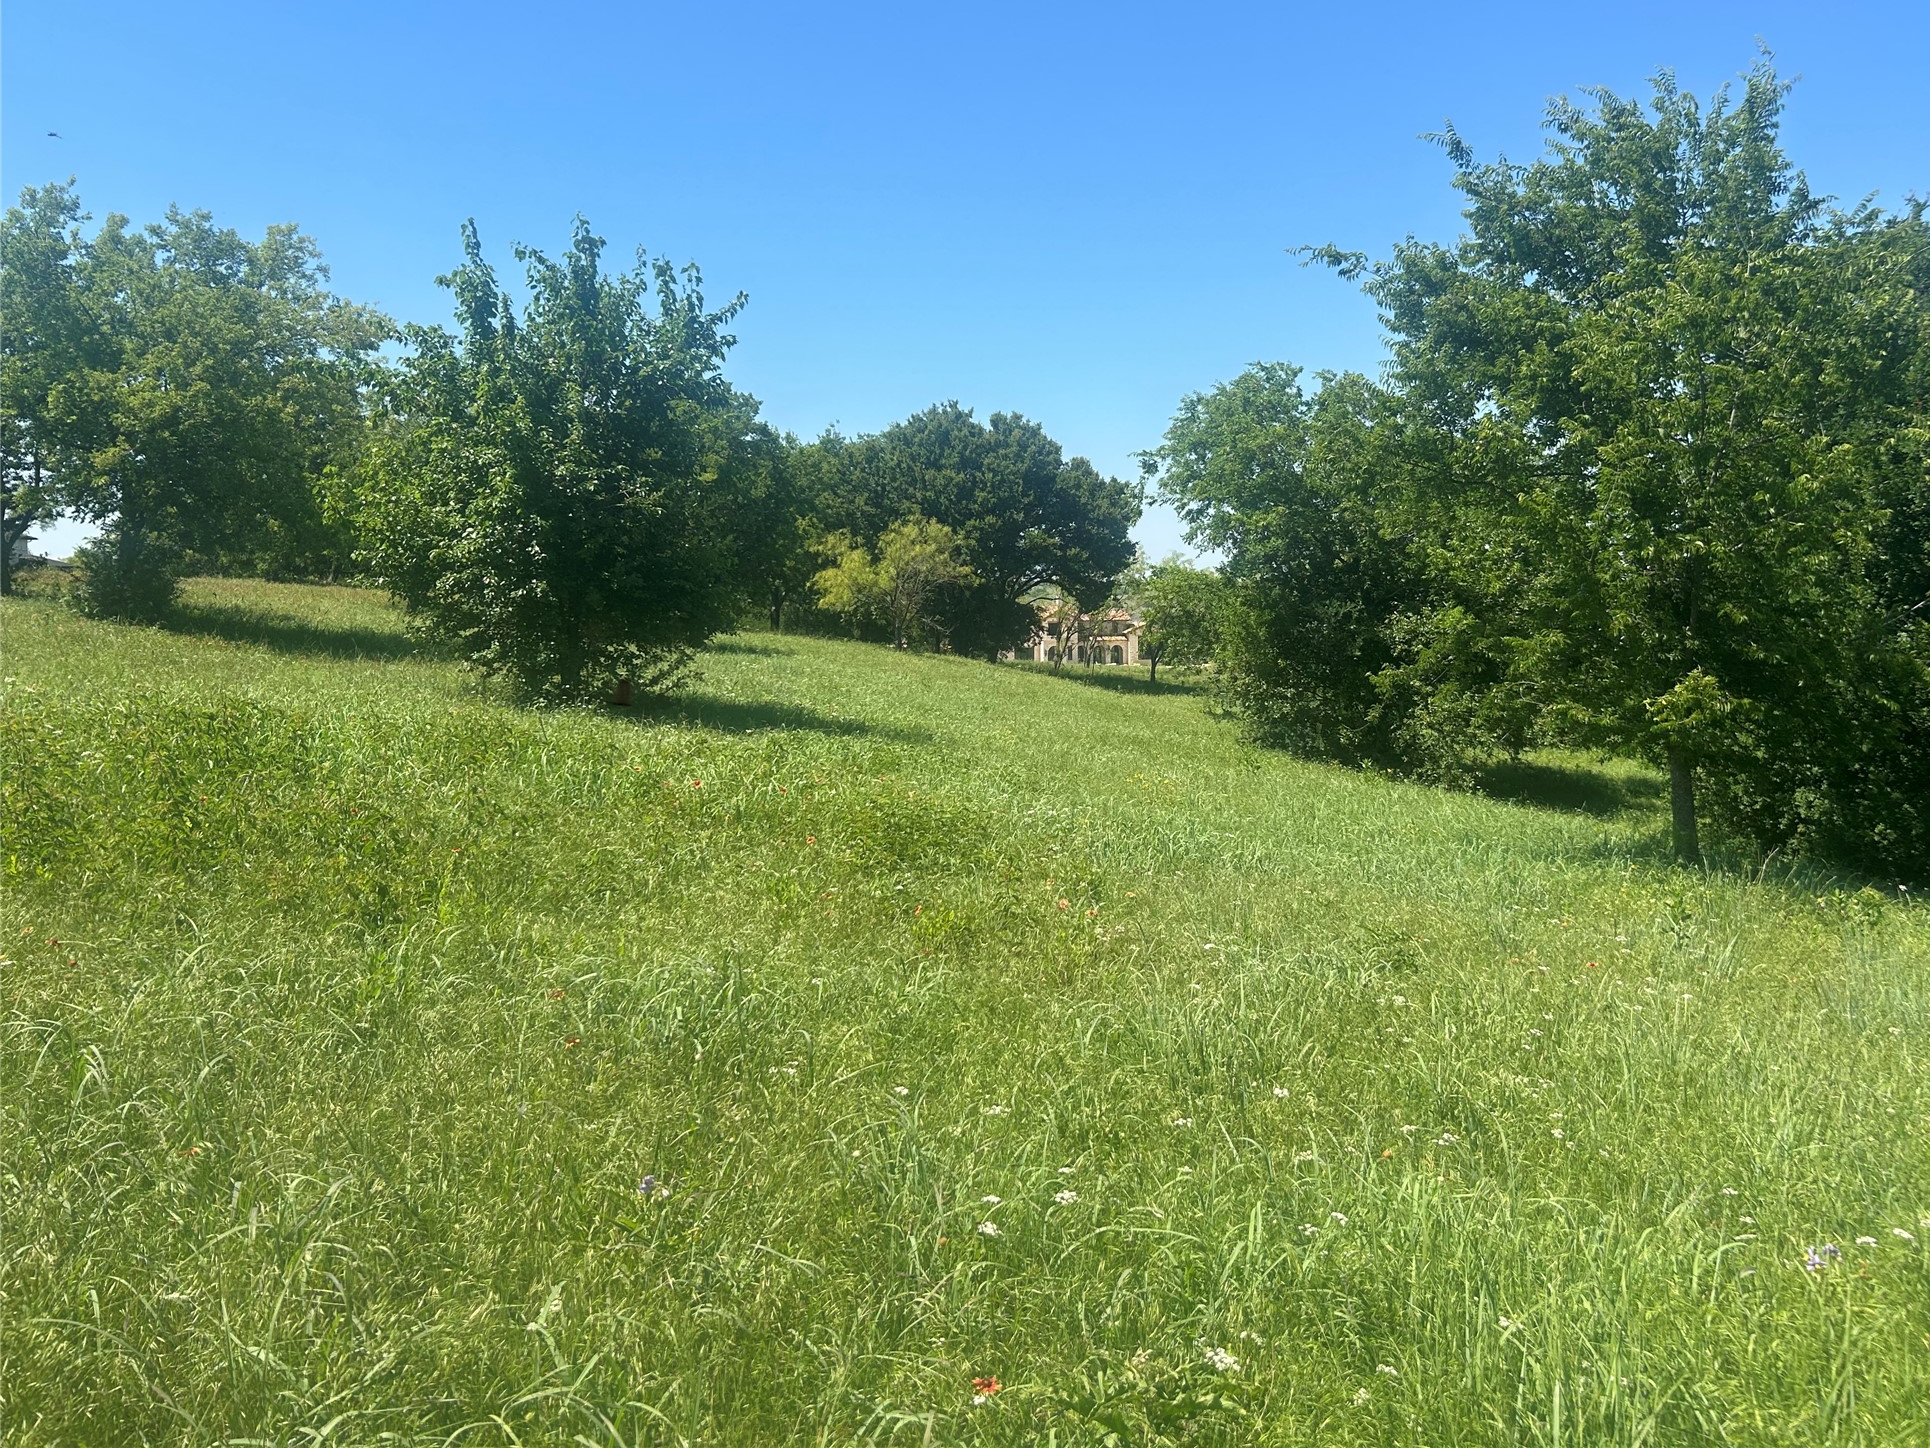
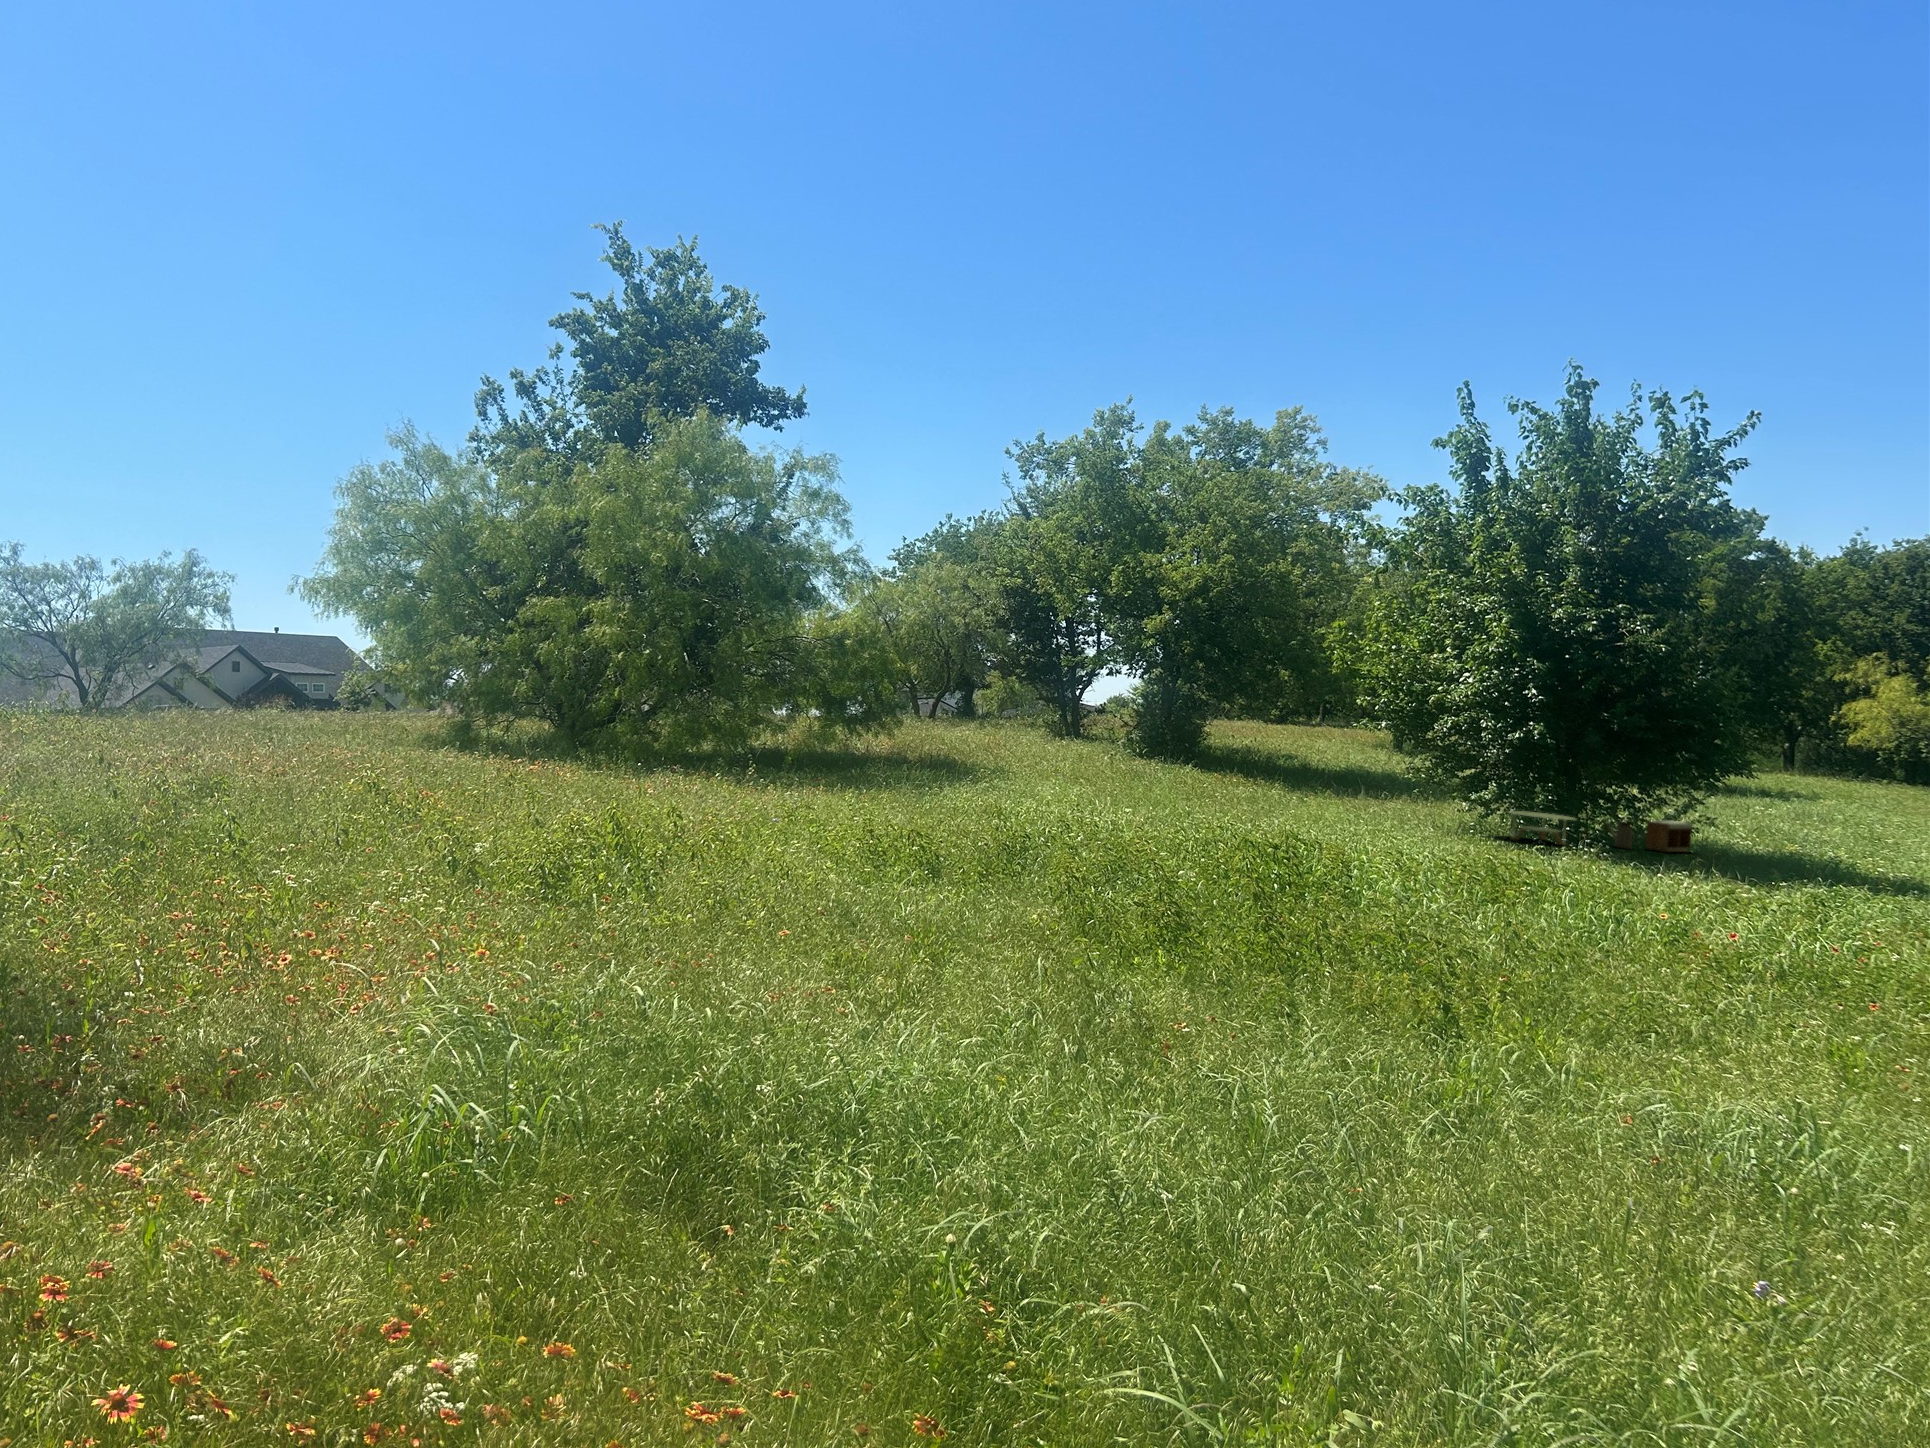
round table: none [508,671,579,705] -> present [1509,811,1575,845]
bench: none [643,677,685,706] -> present [1646,821,1693,852]

